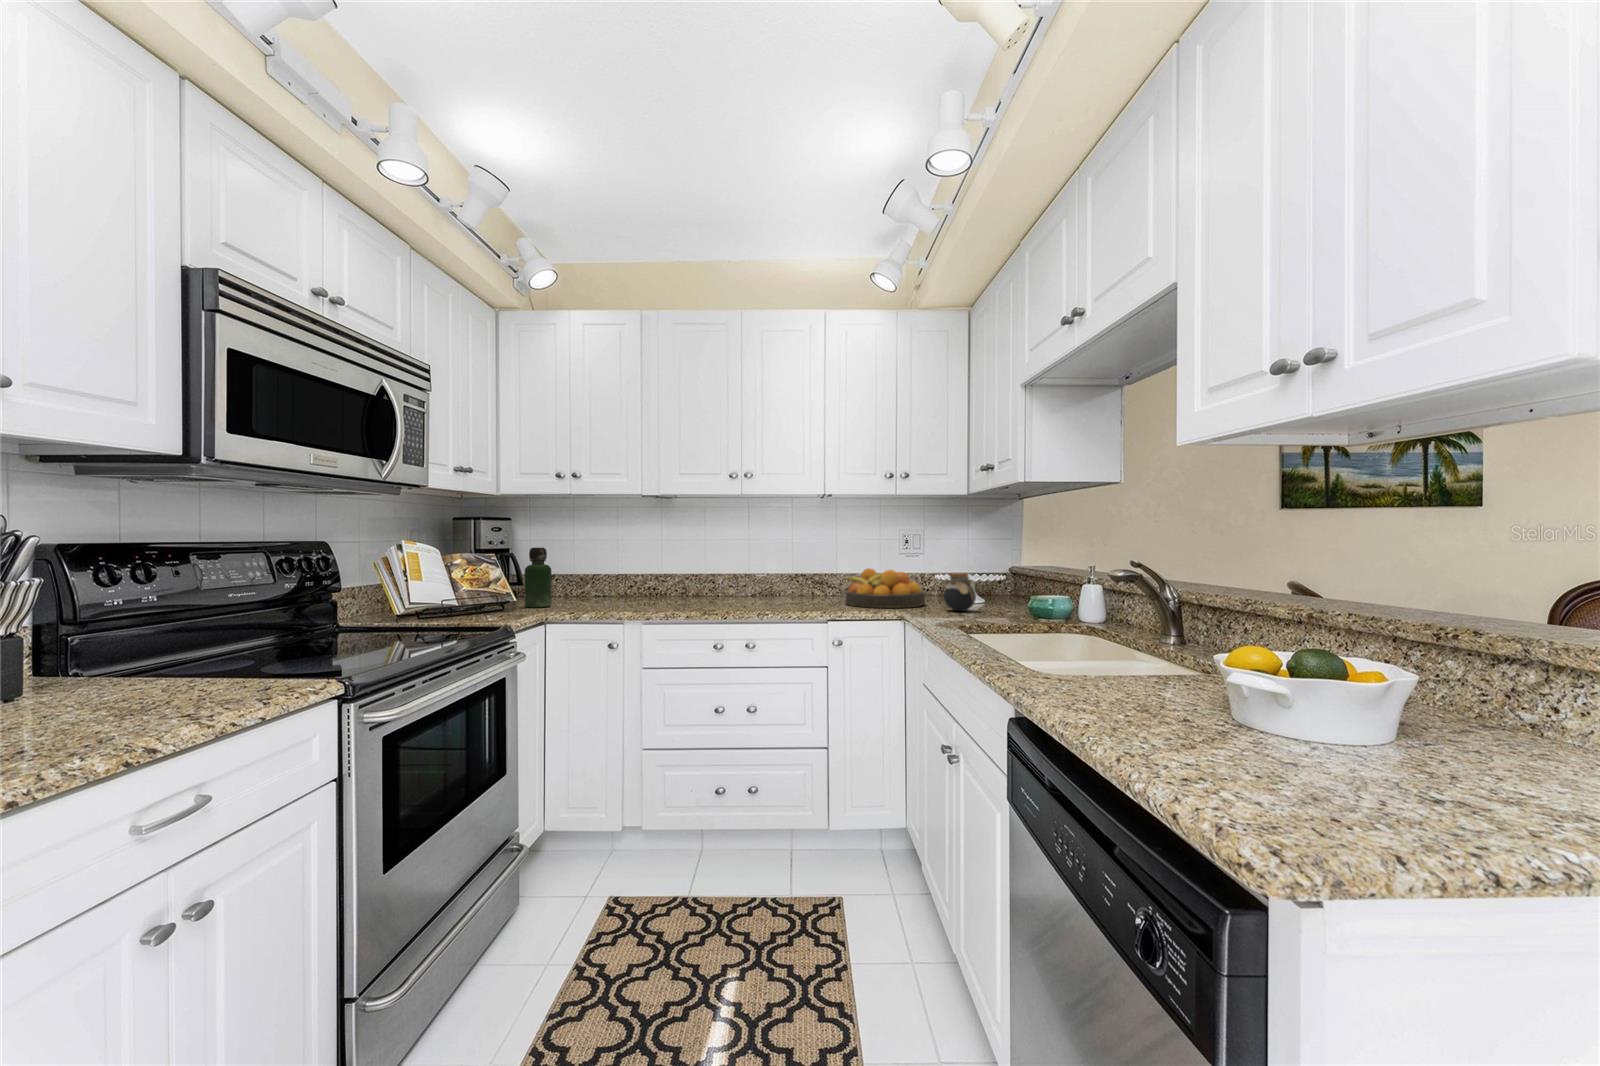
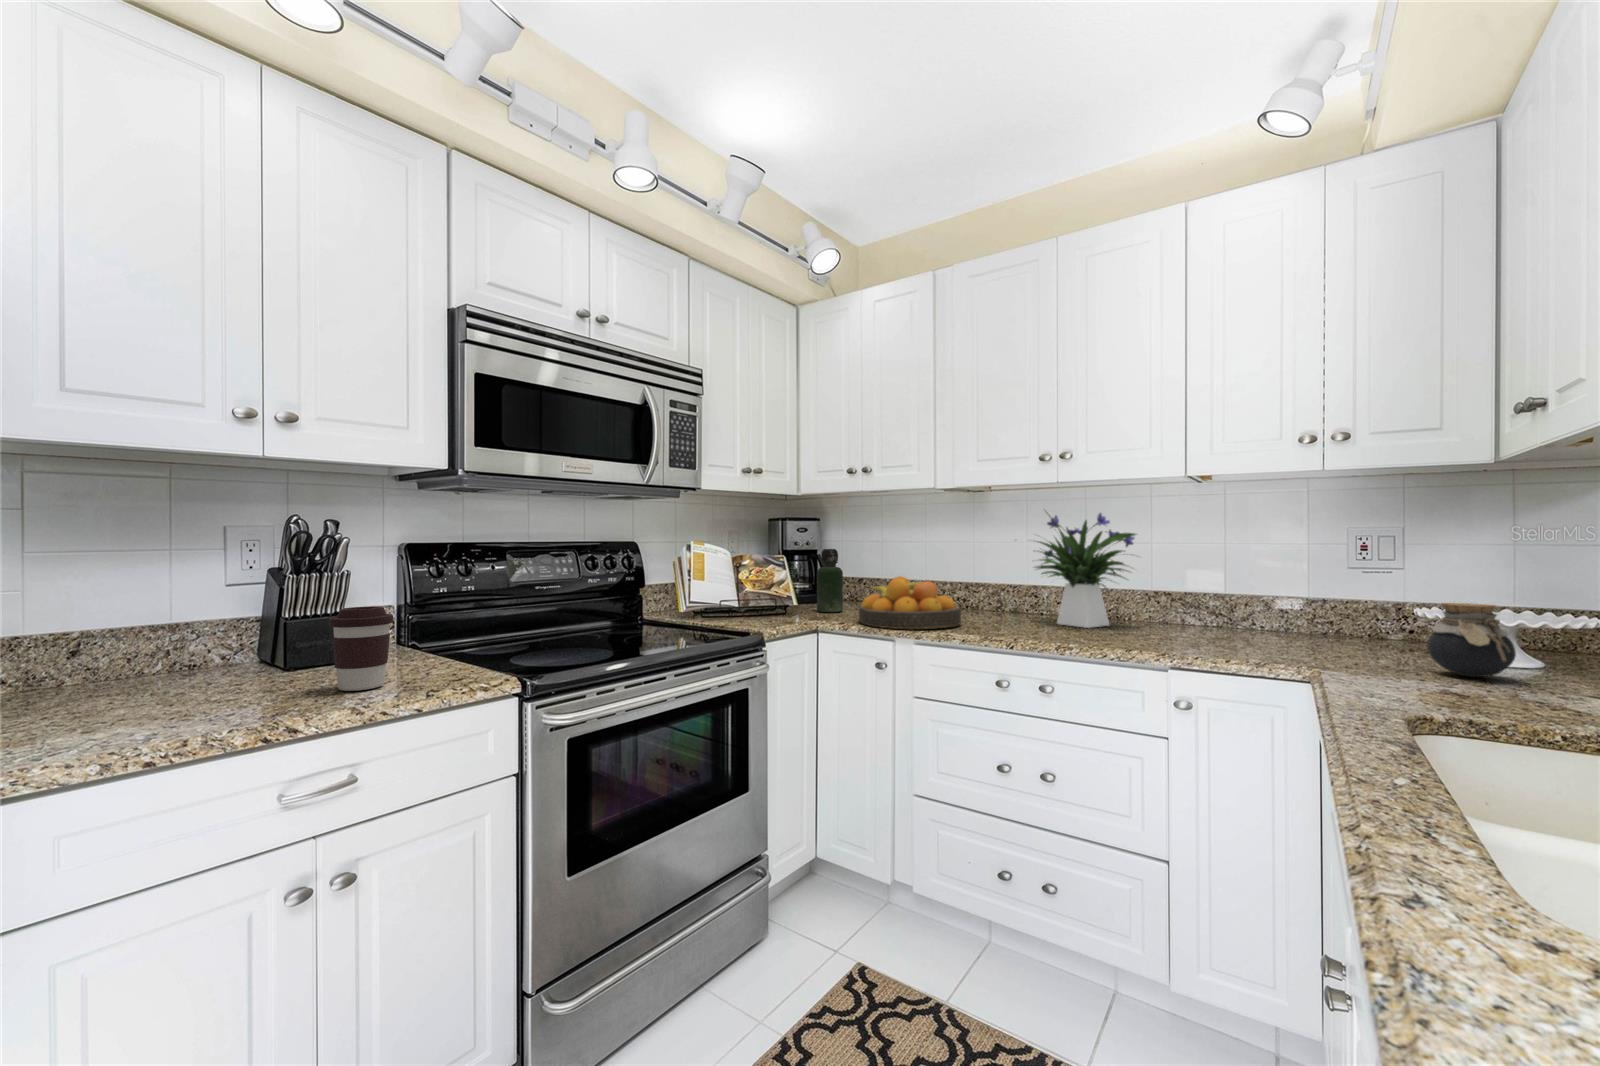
flower arrangement: none [707,515,793,604] -> present [1036,513,1136,628]
fruit bowl: present [845,568,925,608] -> present [859,576,961,629]
coffee cup: none [108,615,195,713] -> present [329,606,393,691]

